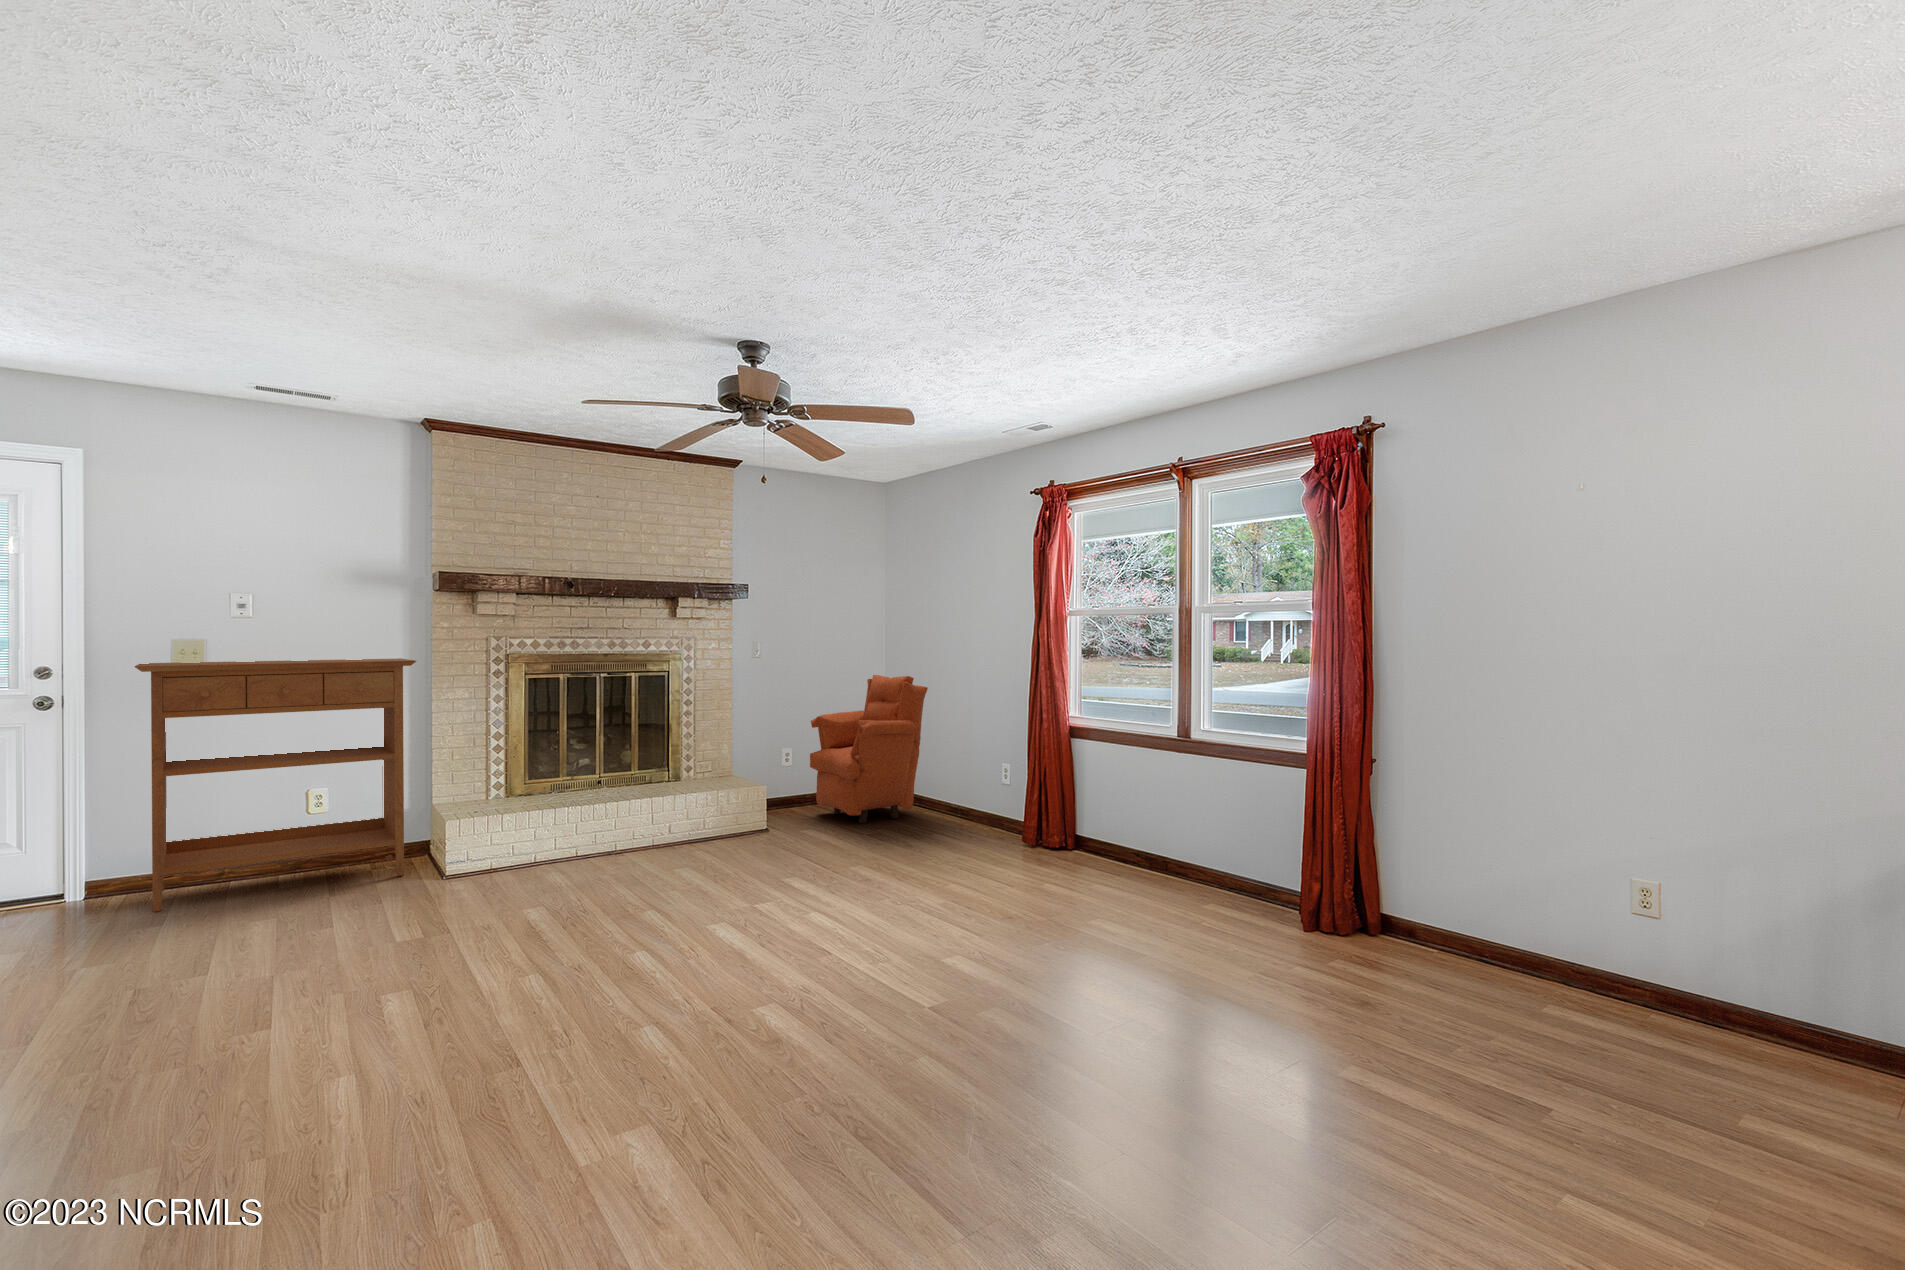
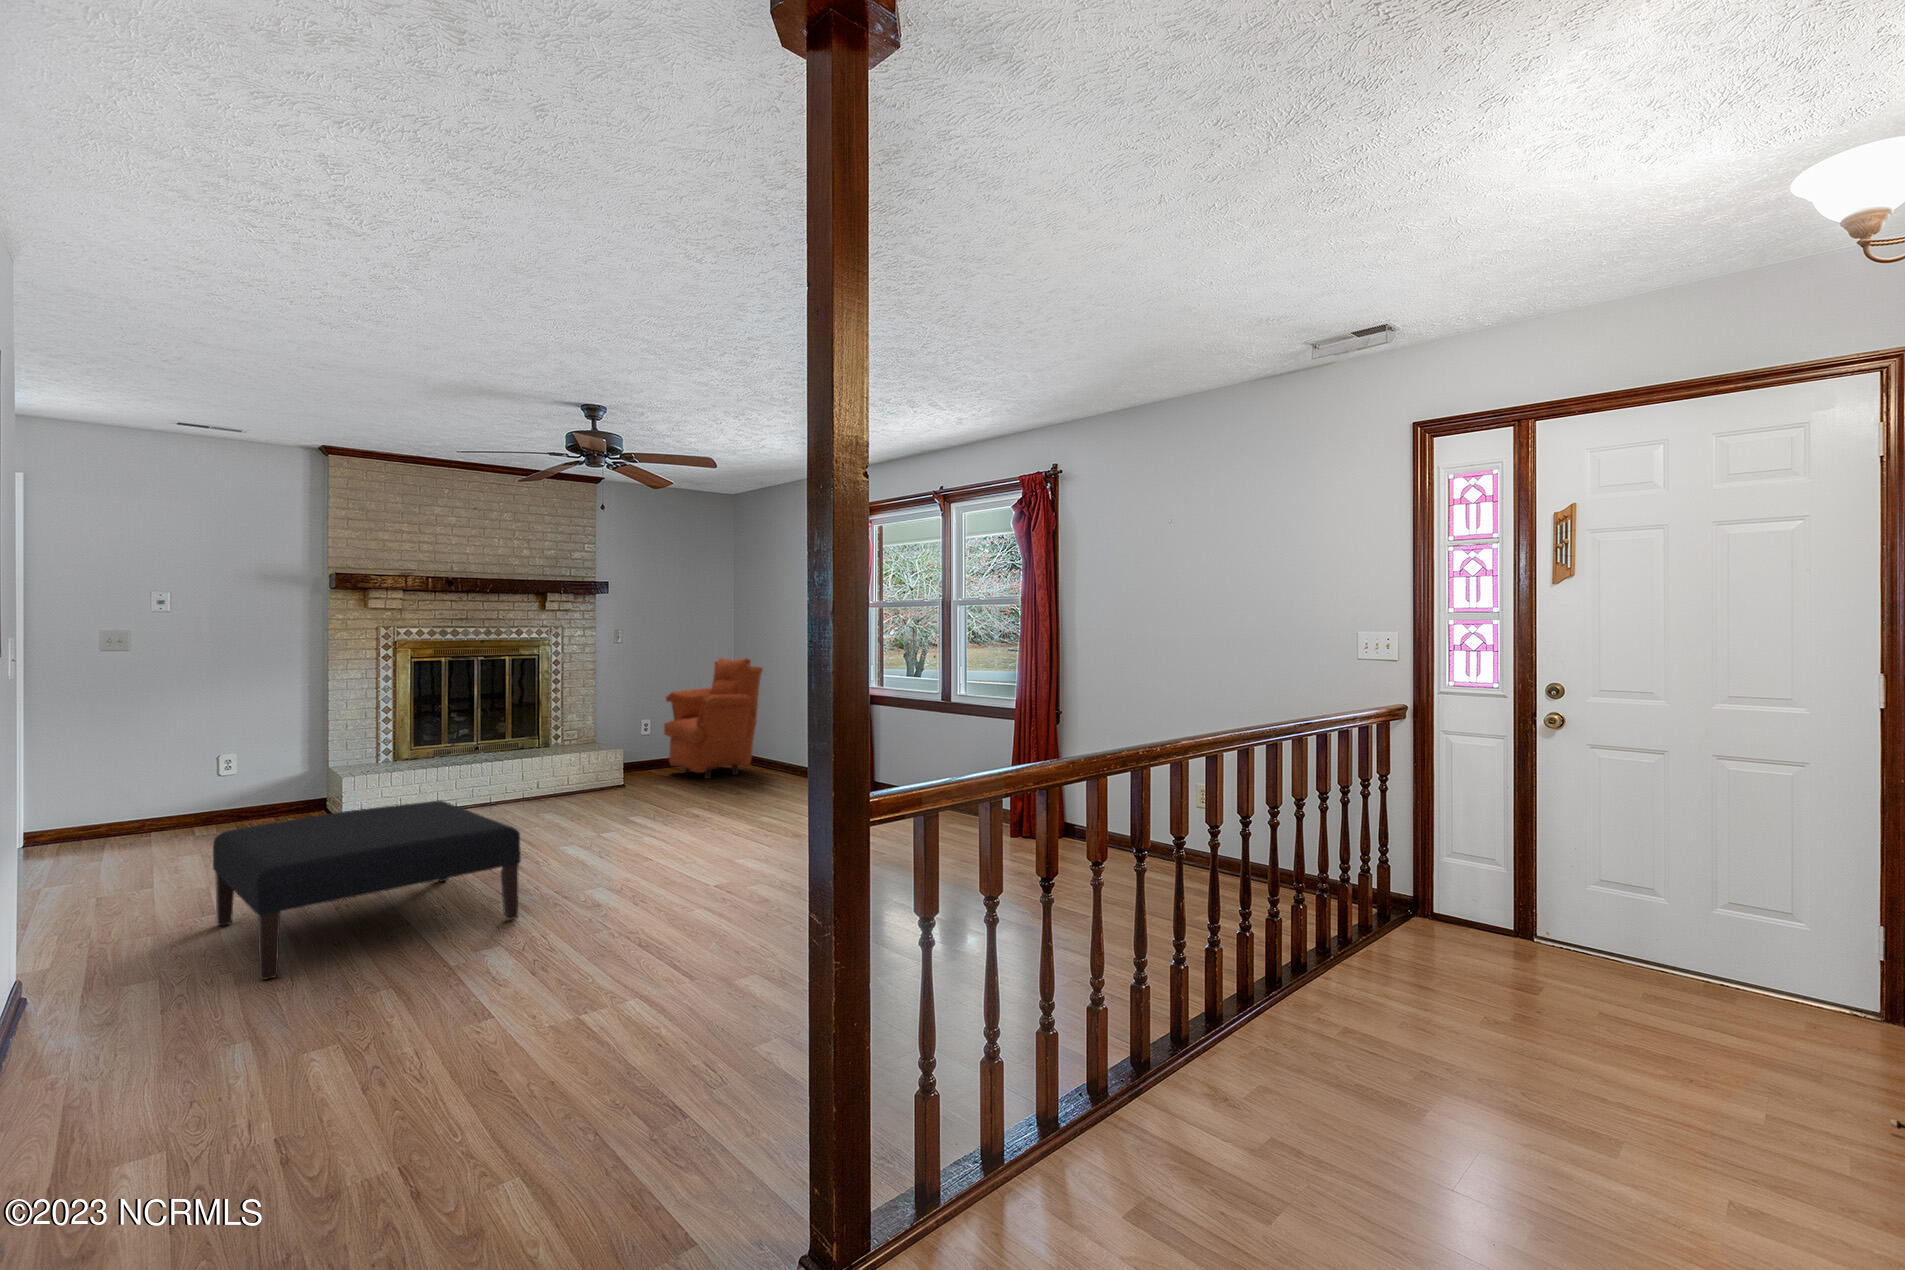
console table: present [135,658,416,912] -> none [65,645,315,854]
ottoman: none [272,868,666,1158] -> present [213,800,521,980]

